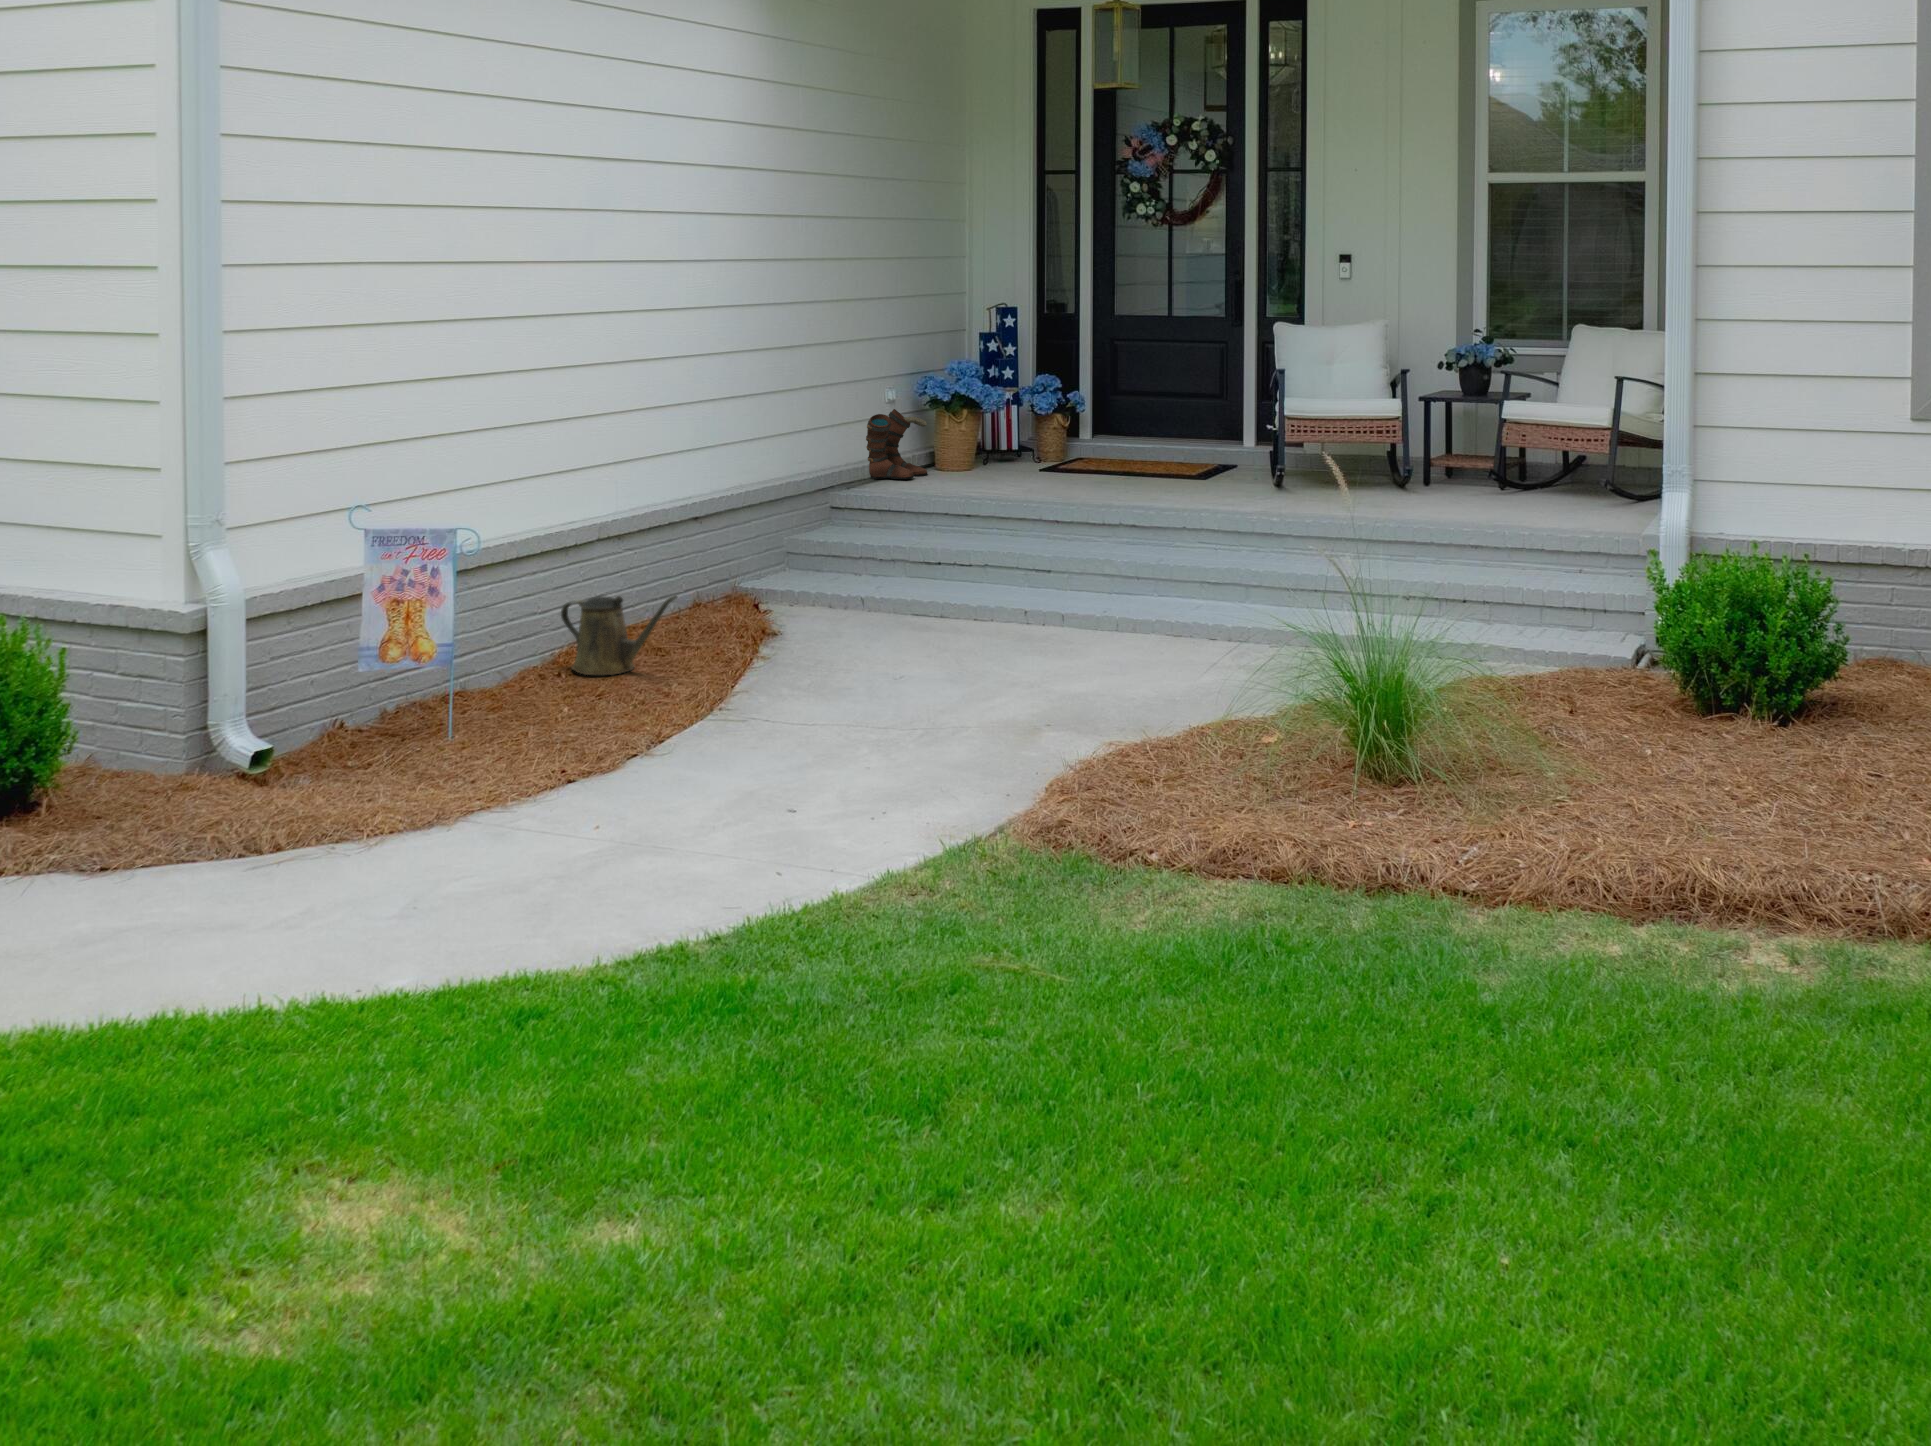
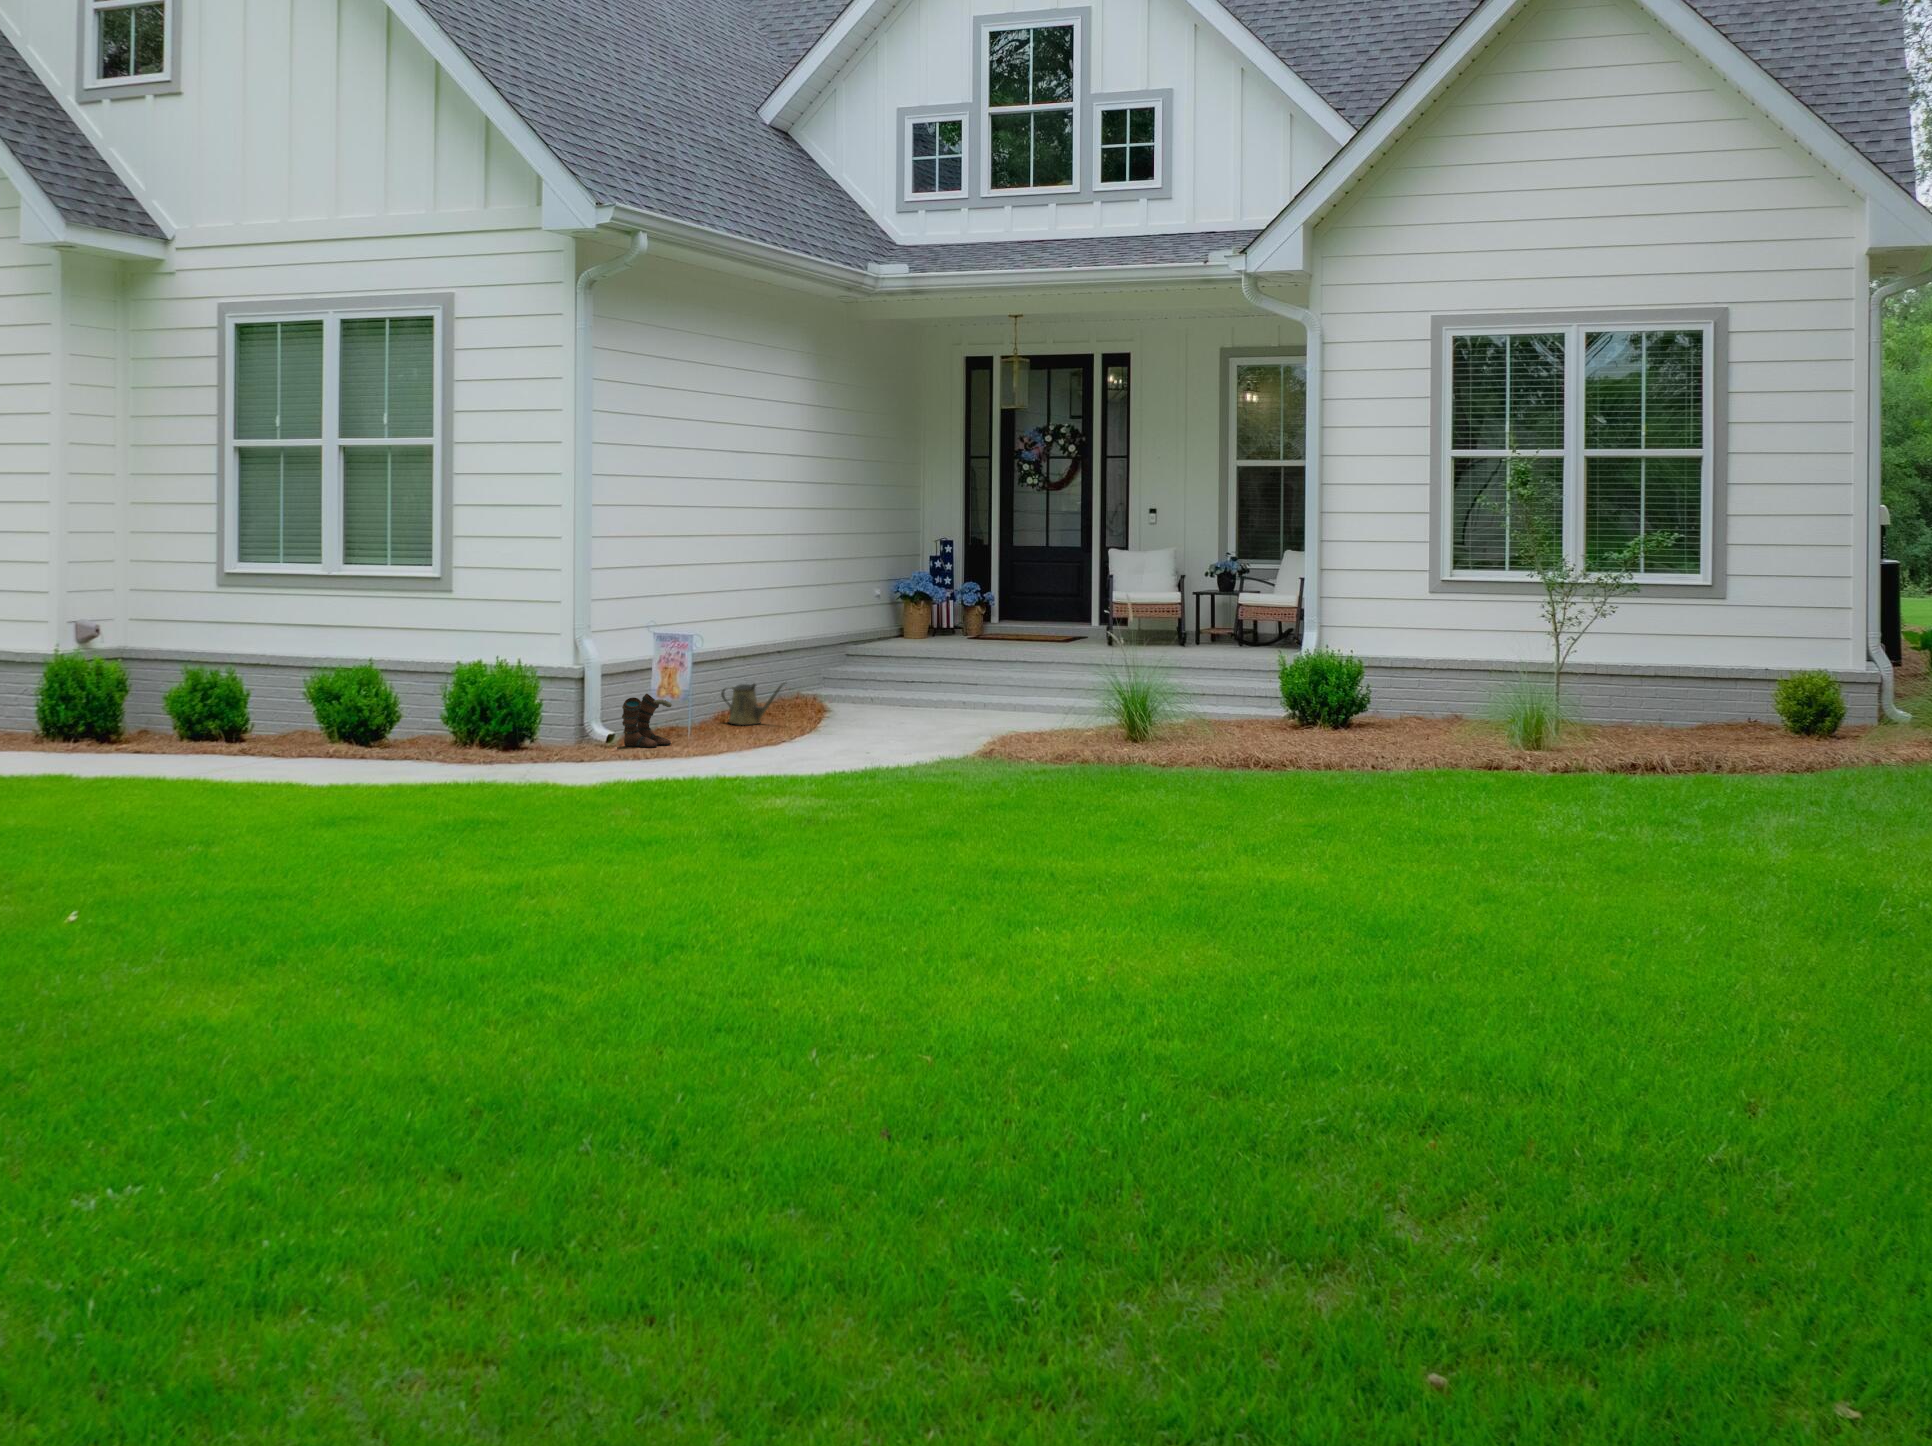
boots: present [866,409,927,479] -> present [622,694,672,748]

